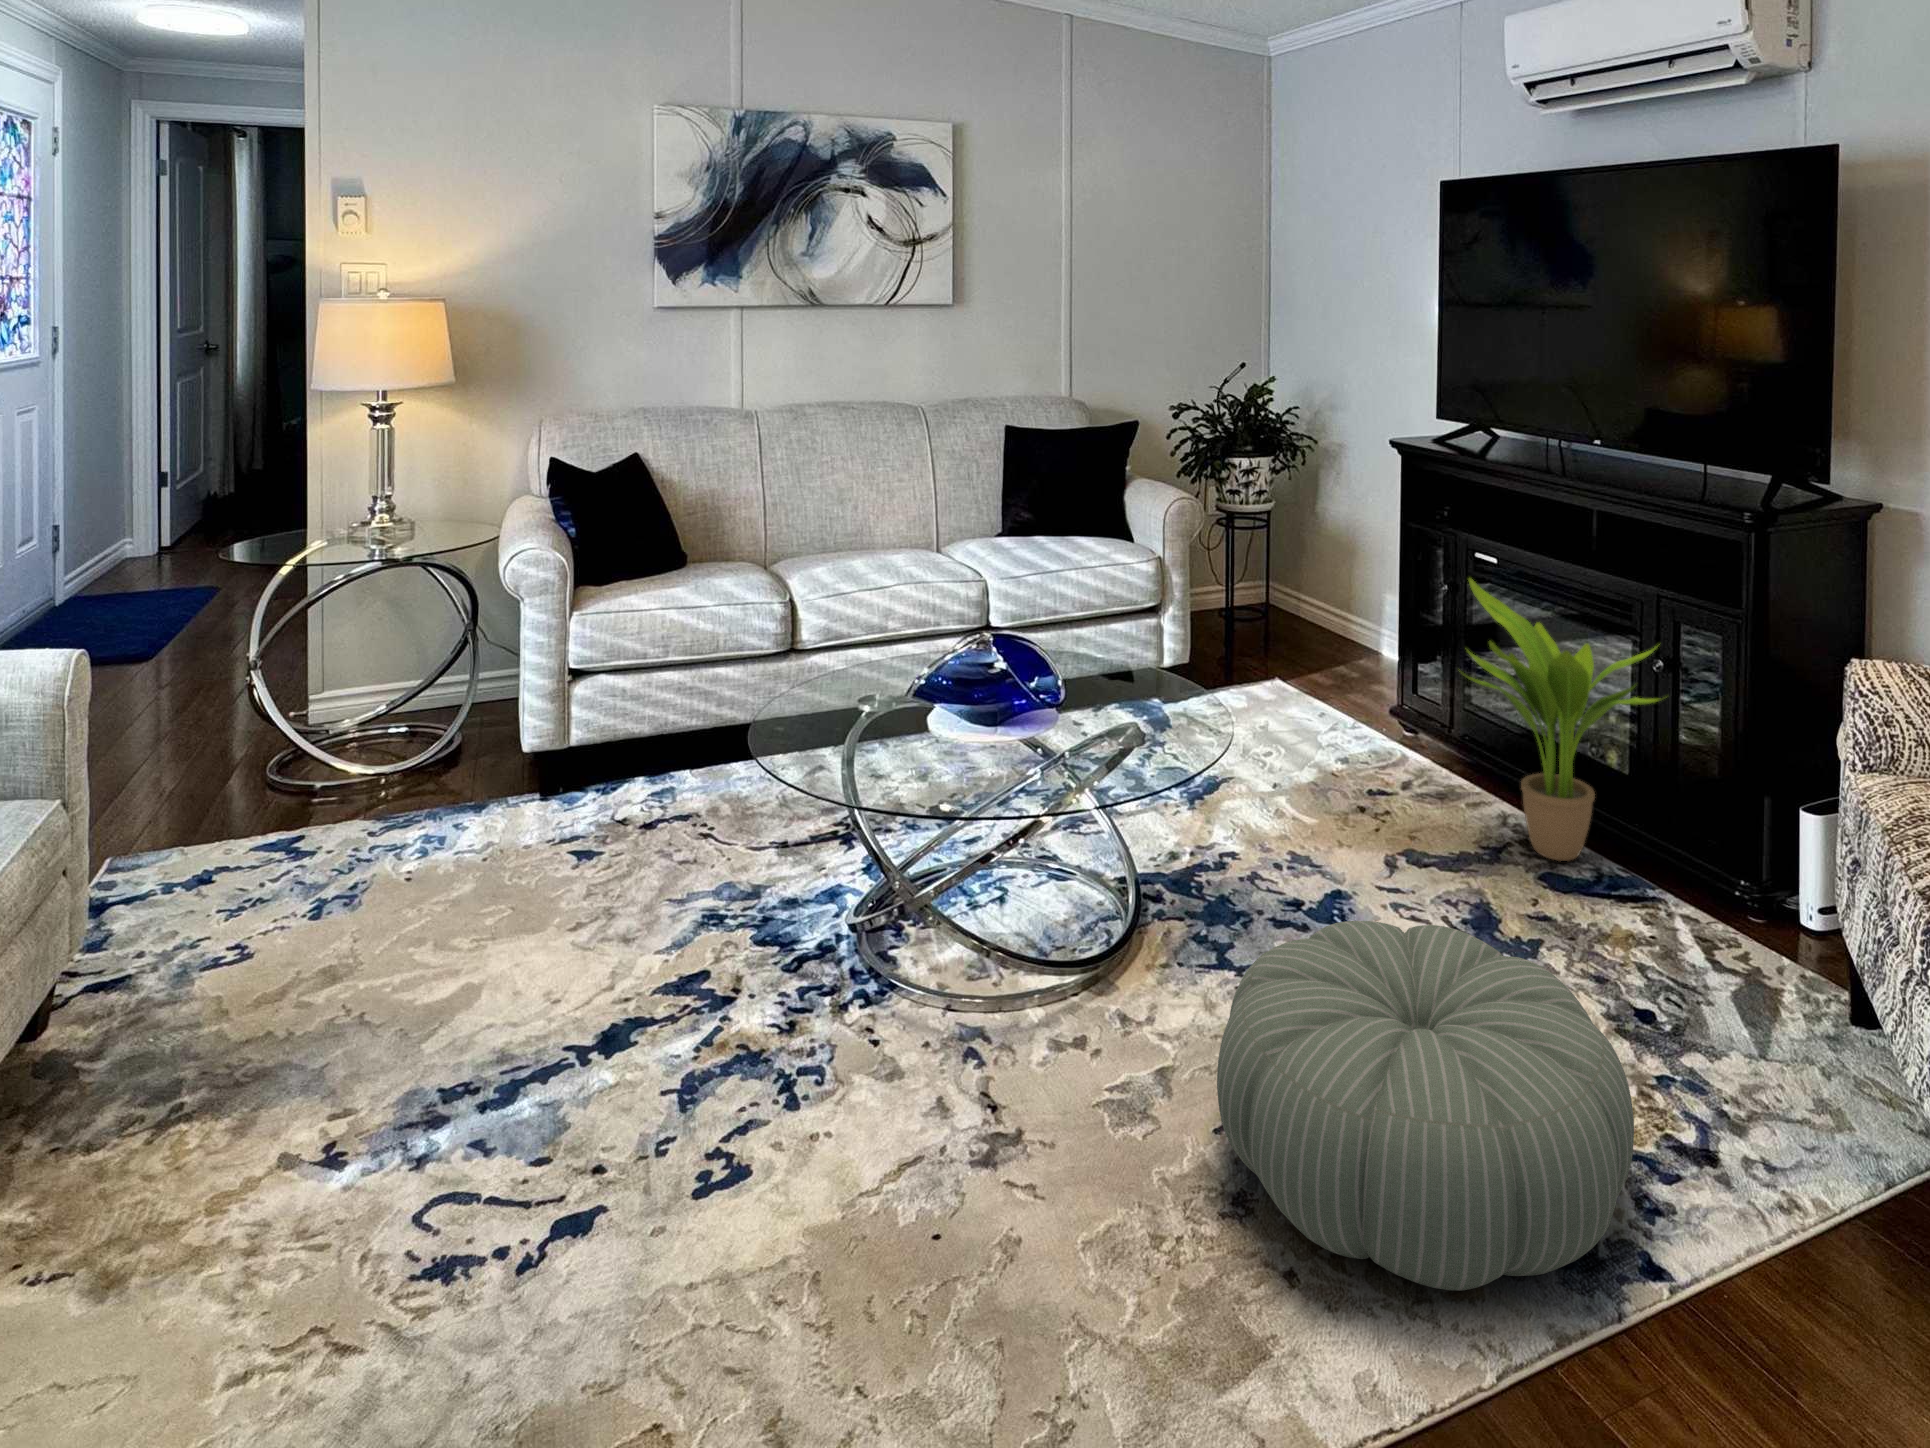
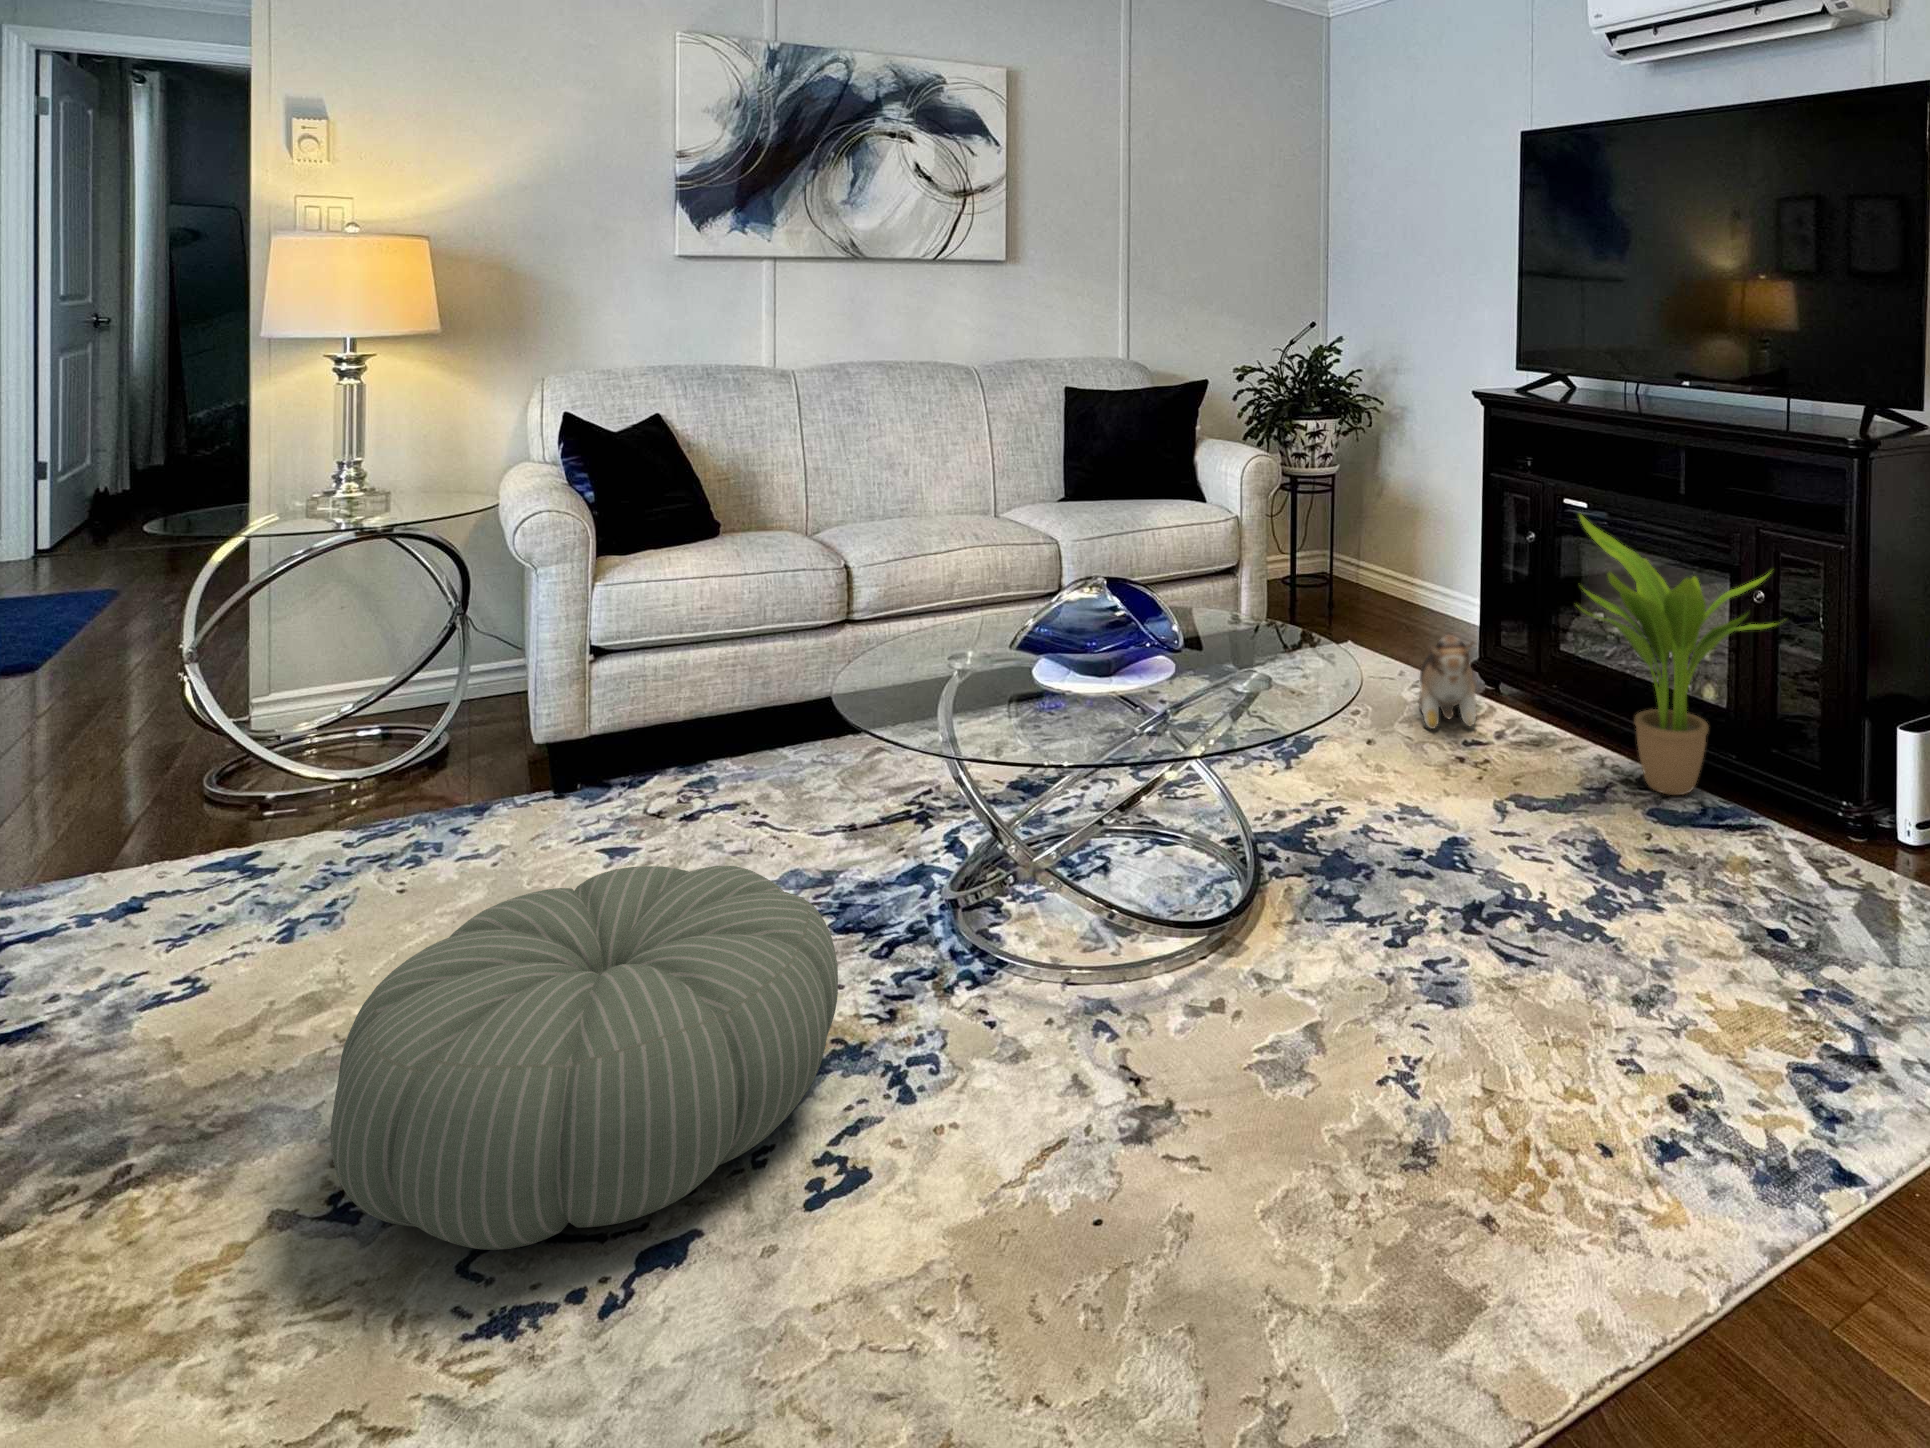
plush toy: none [1321,687,1375,777] -> present [1419,635,1476,729]
pouf: present [1217,921,1634,1291] -> present [331,866,838,1250]

